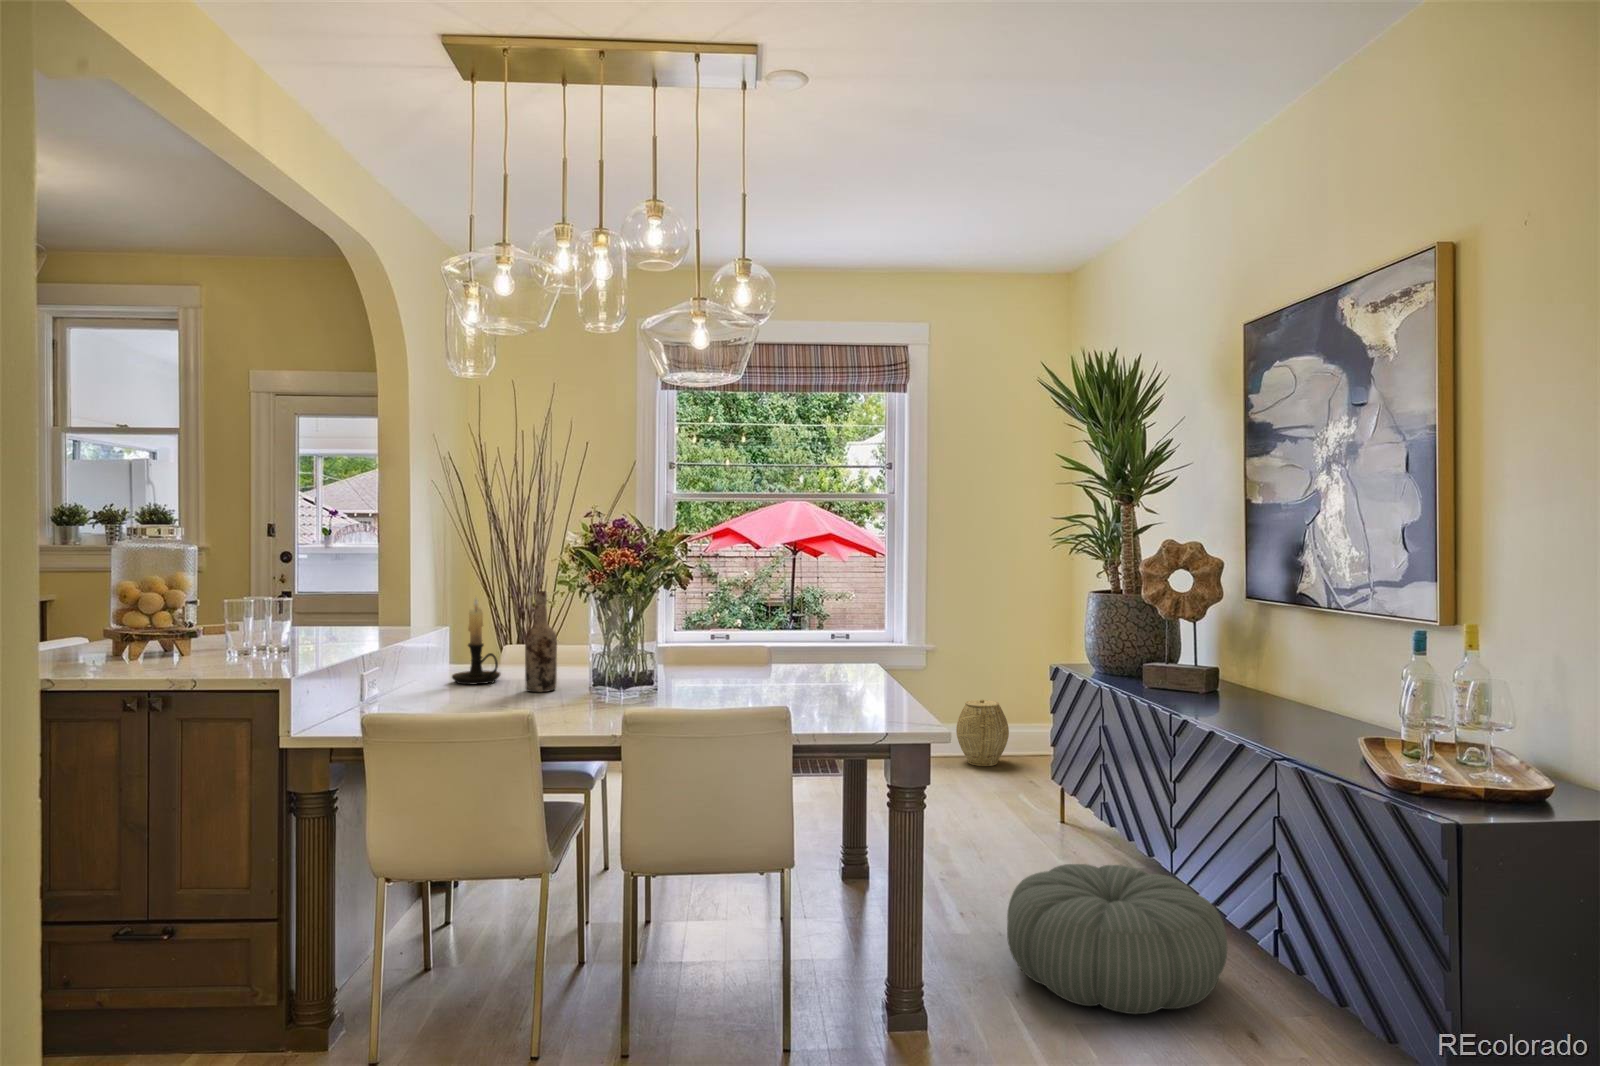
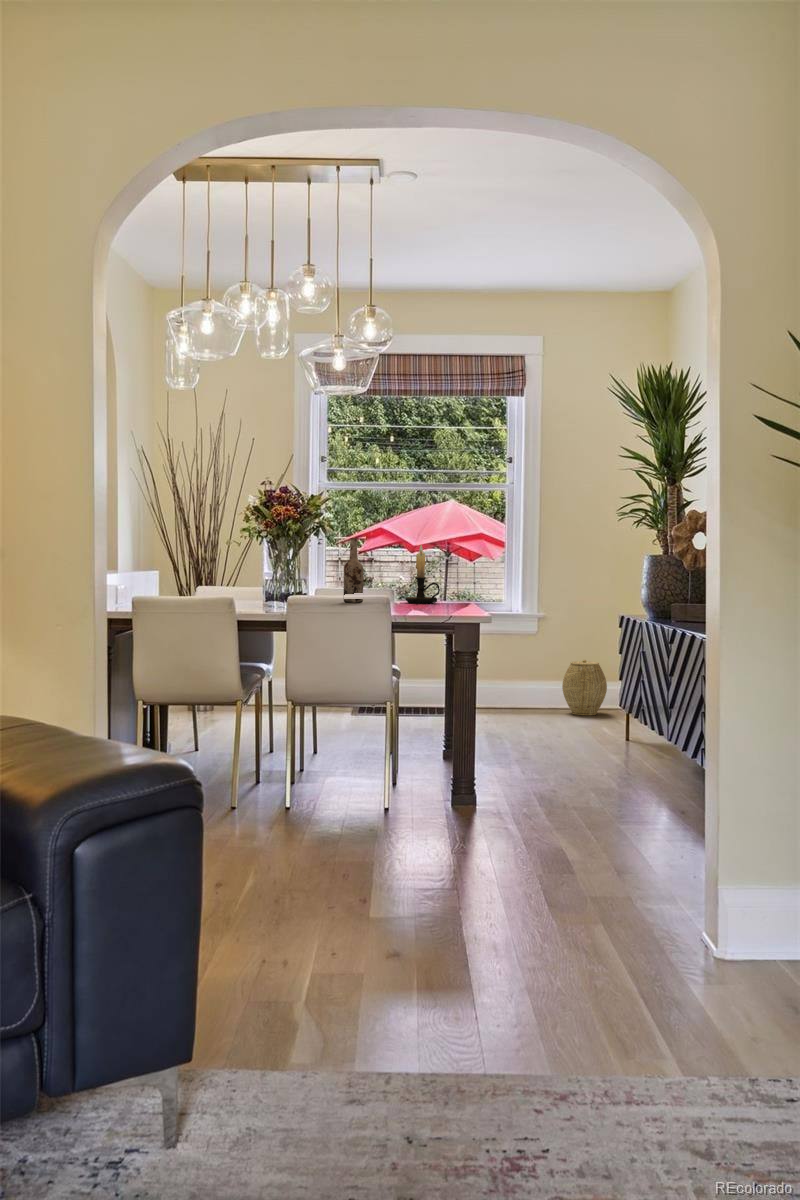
wine bottle: present [525,591,557,692] -> present [344,538,363,603]
candle holder: present [452,597,500,685] -> present [405,545,440,603]
pouf: present [1007,864,1228,1014] -> none [541,729,686,806]

